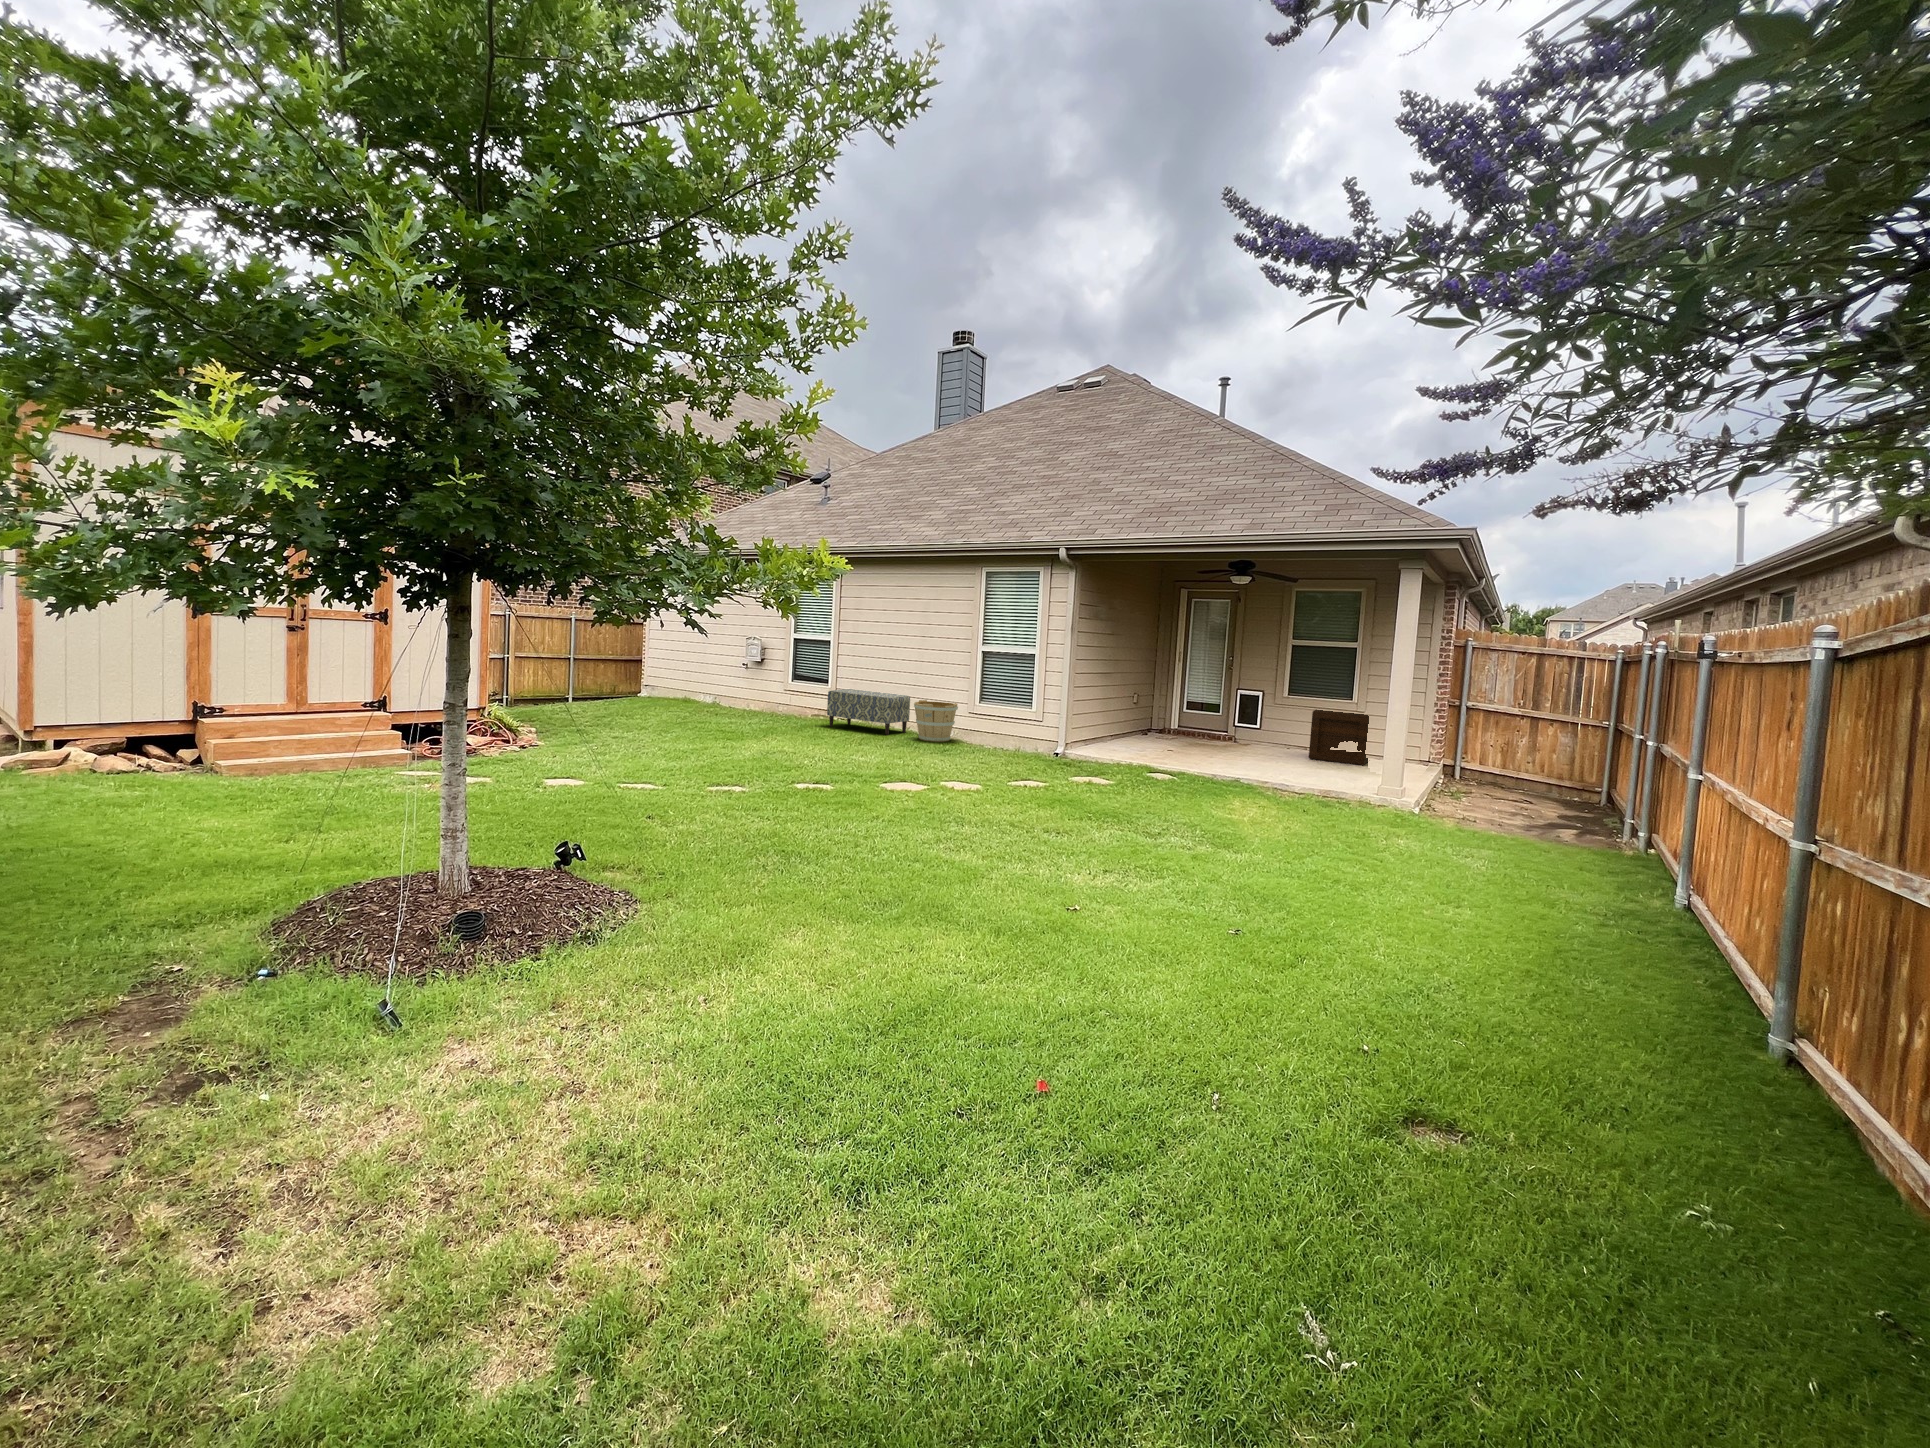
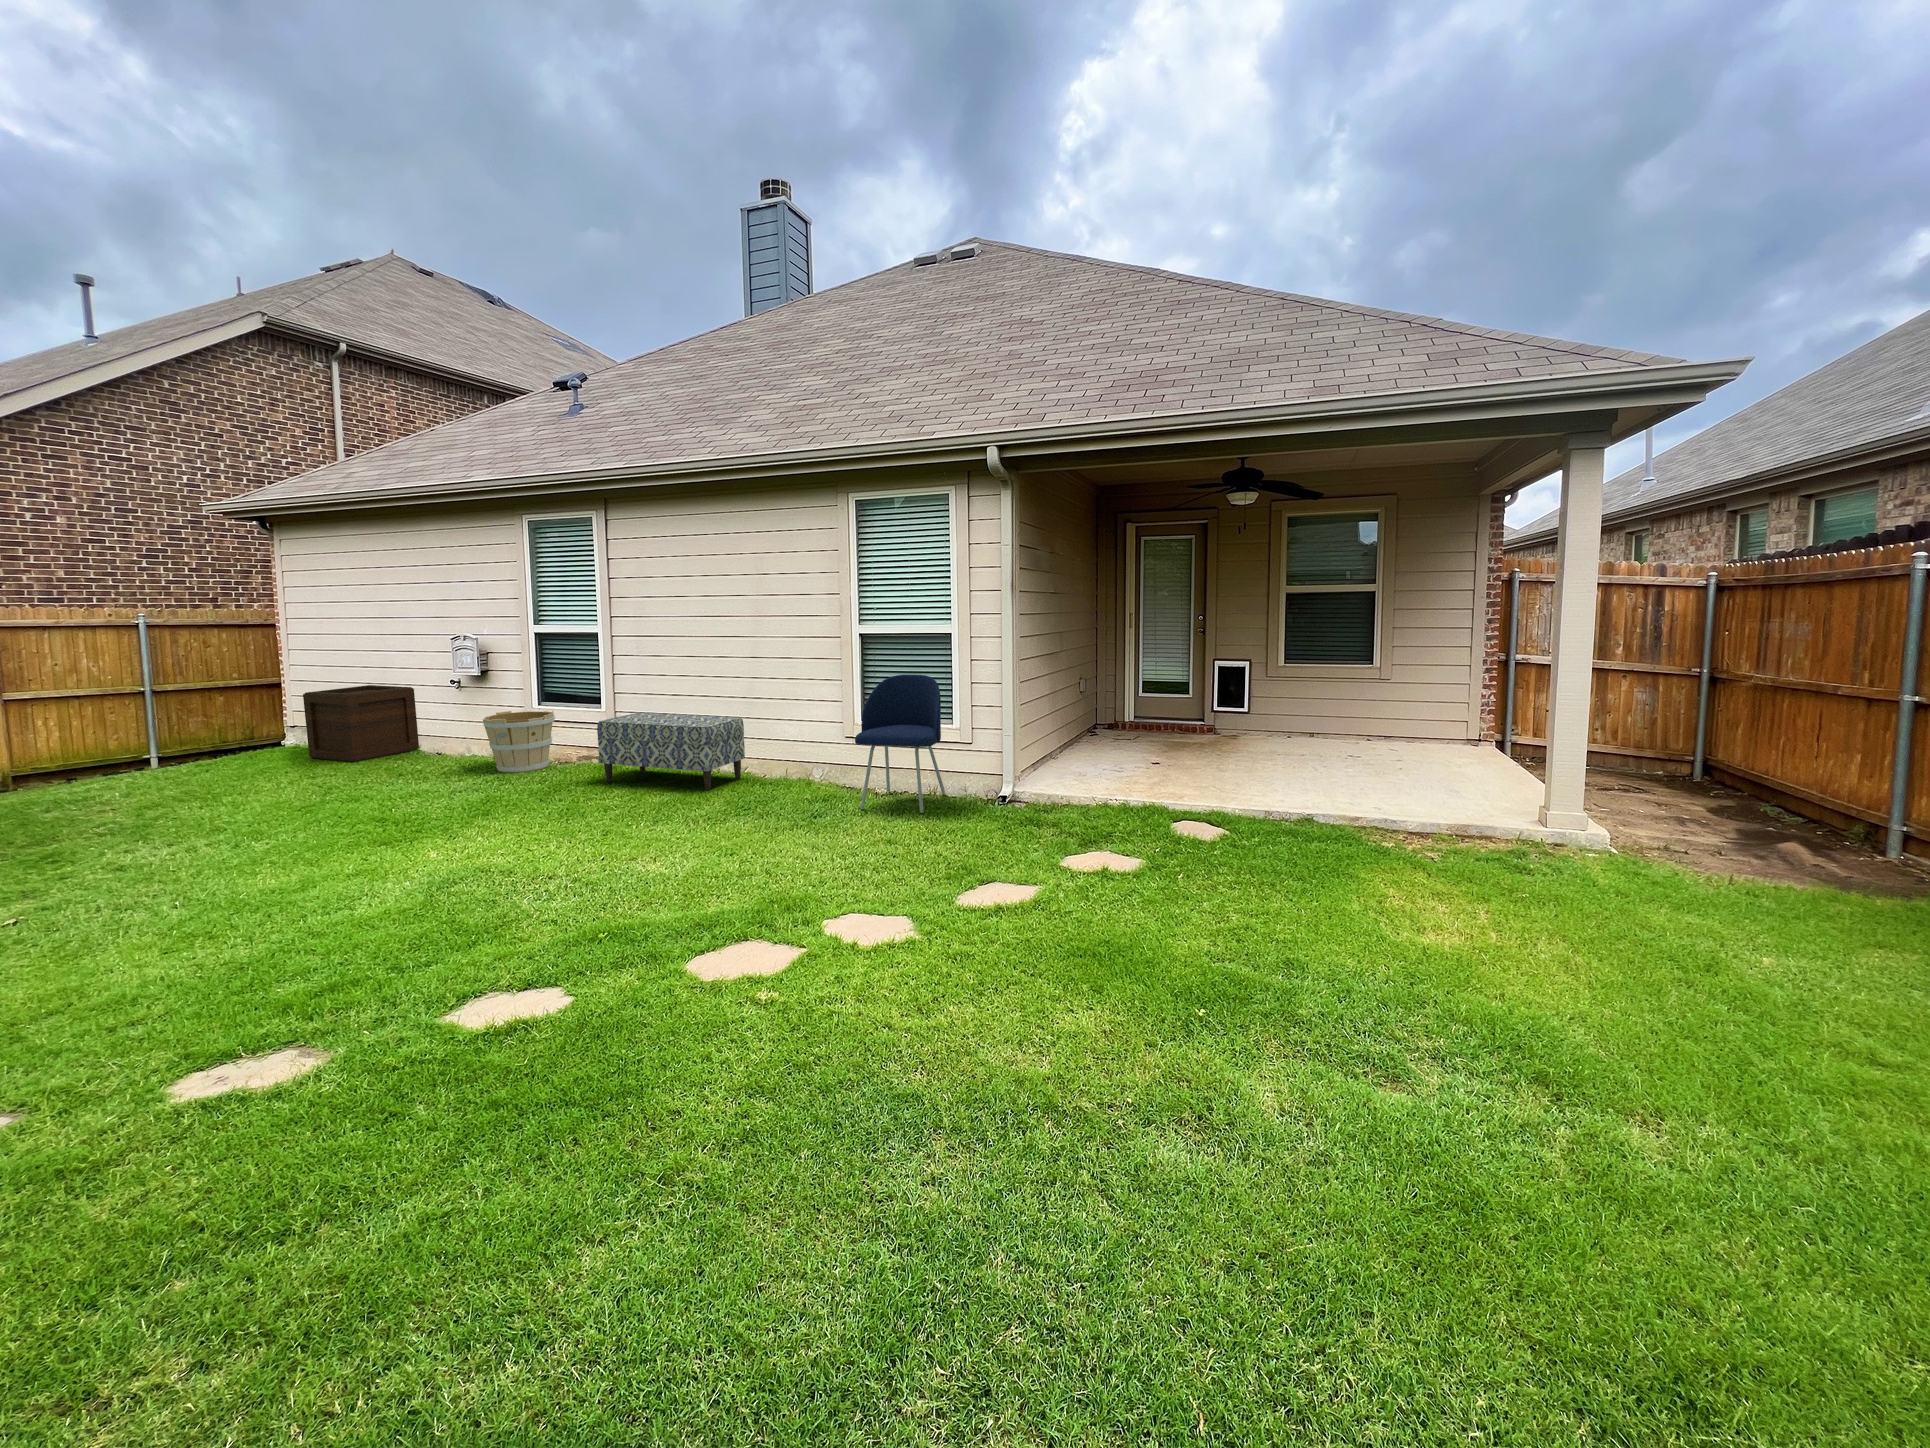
chair: none [972,675,1024,754] -> present [855,675,946,813]
wooden bucket: present [914,700,958,742] -> present [483,711,555,773]
wooden crate: present [1309,710,1369,766] -> present [303,685,419,762]

